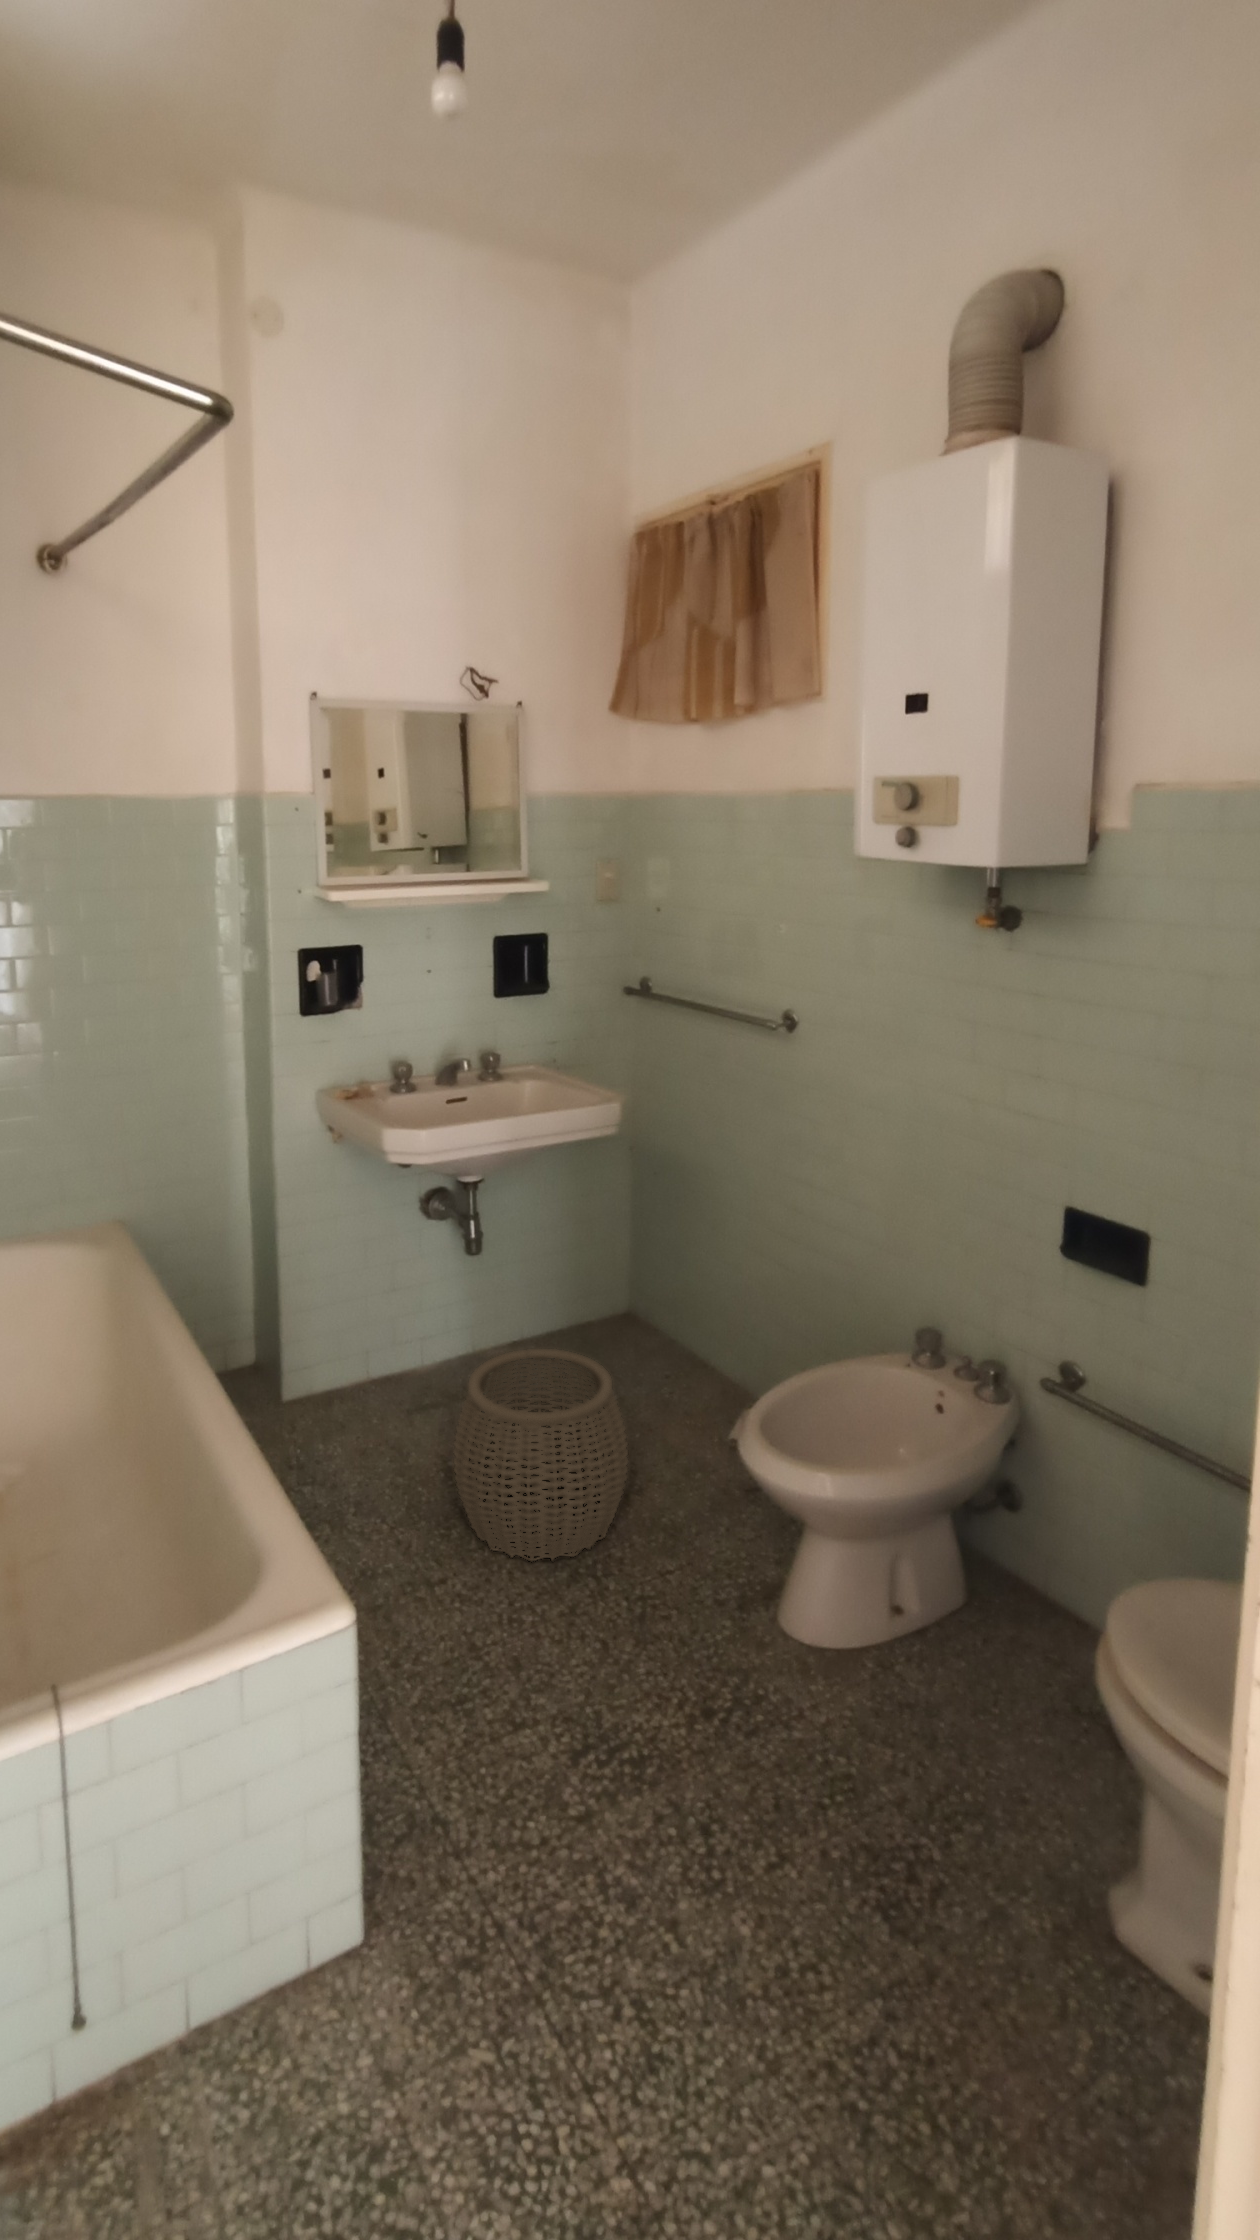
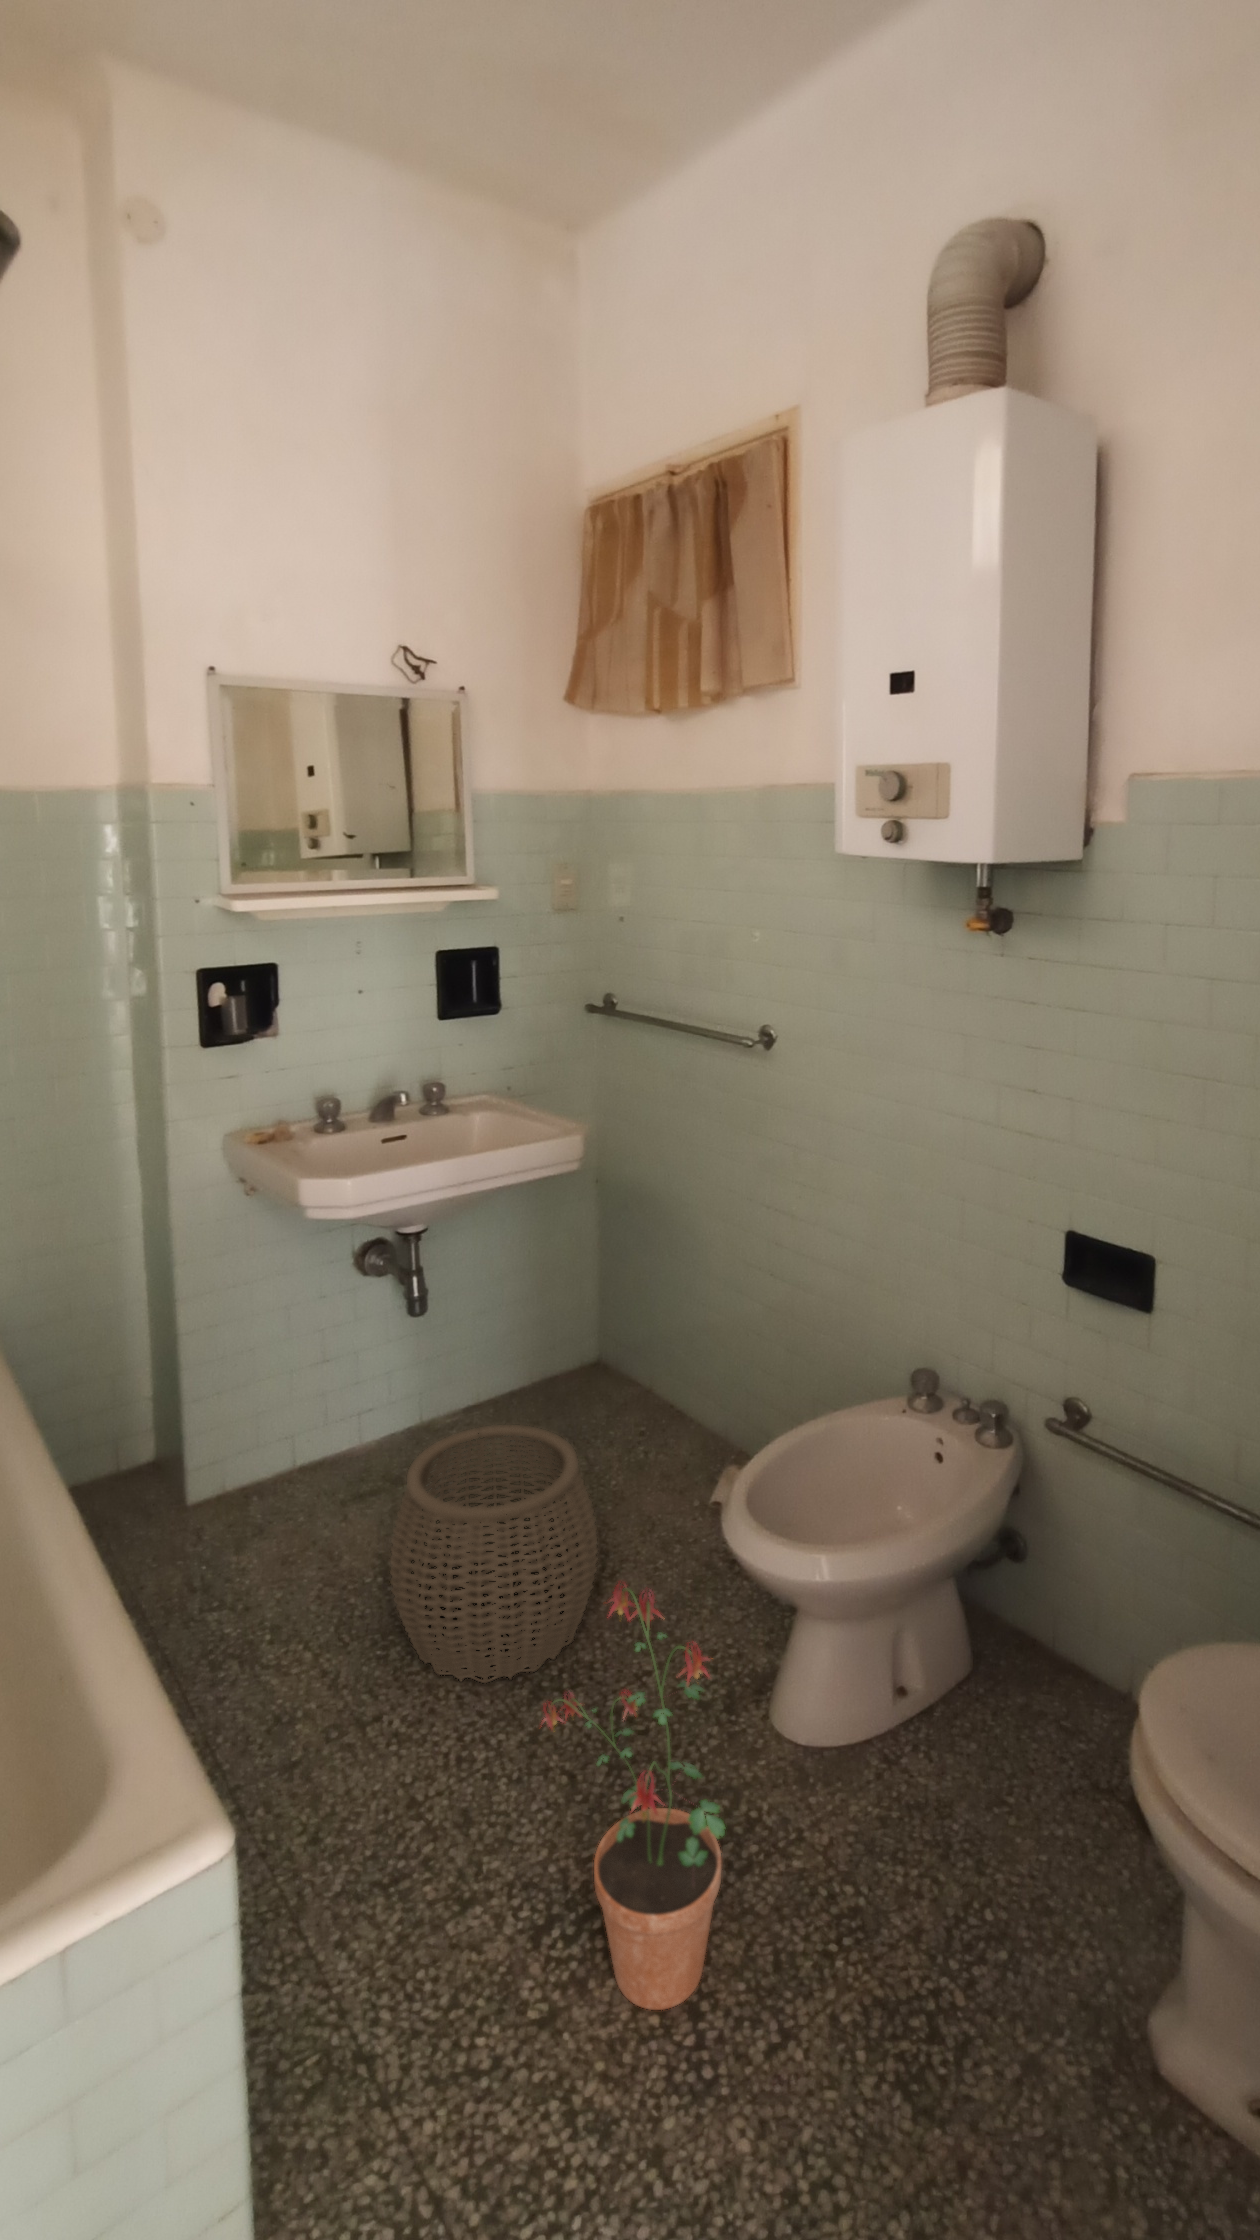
potted plant: none [580,1472,745,1824] -> present [540,1584,725,2010]

